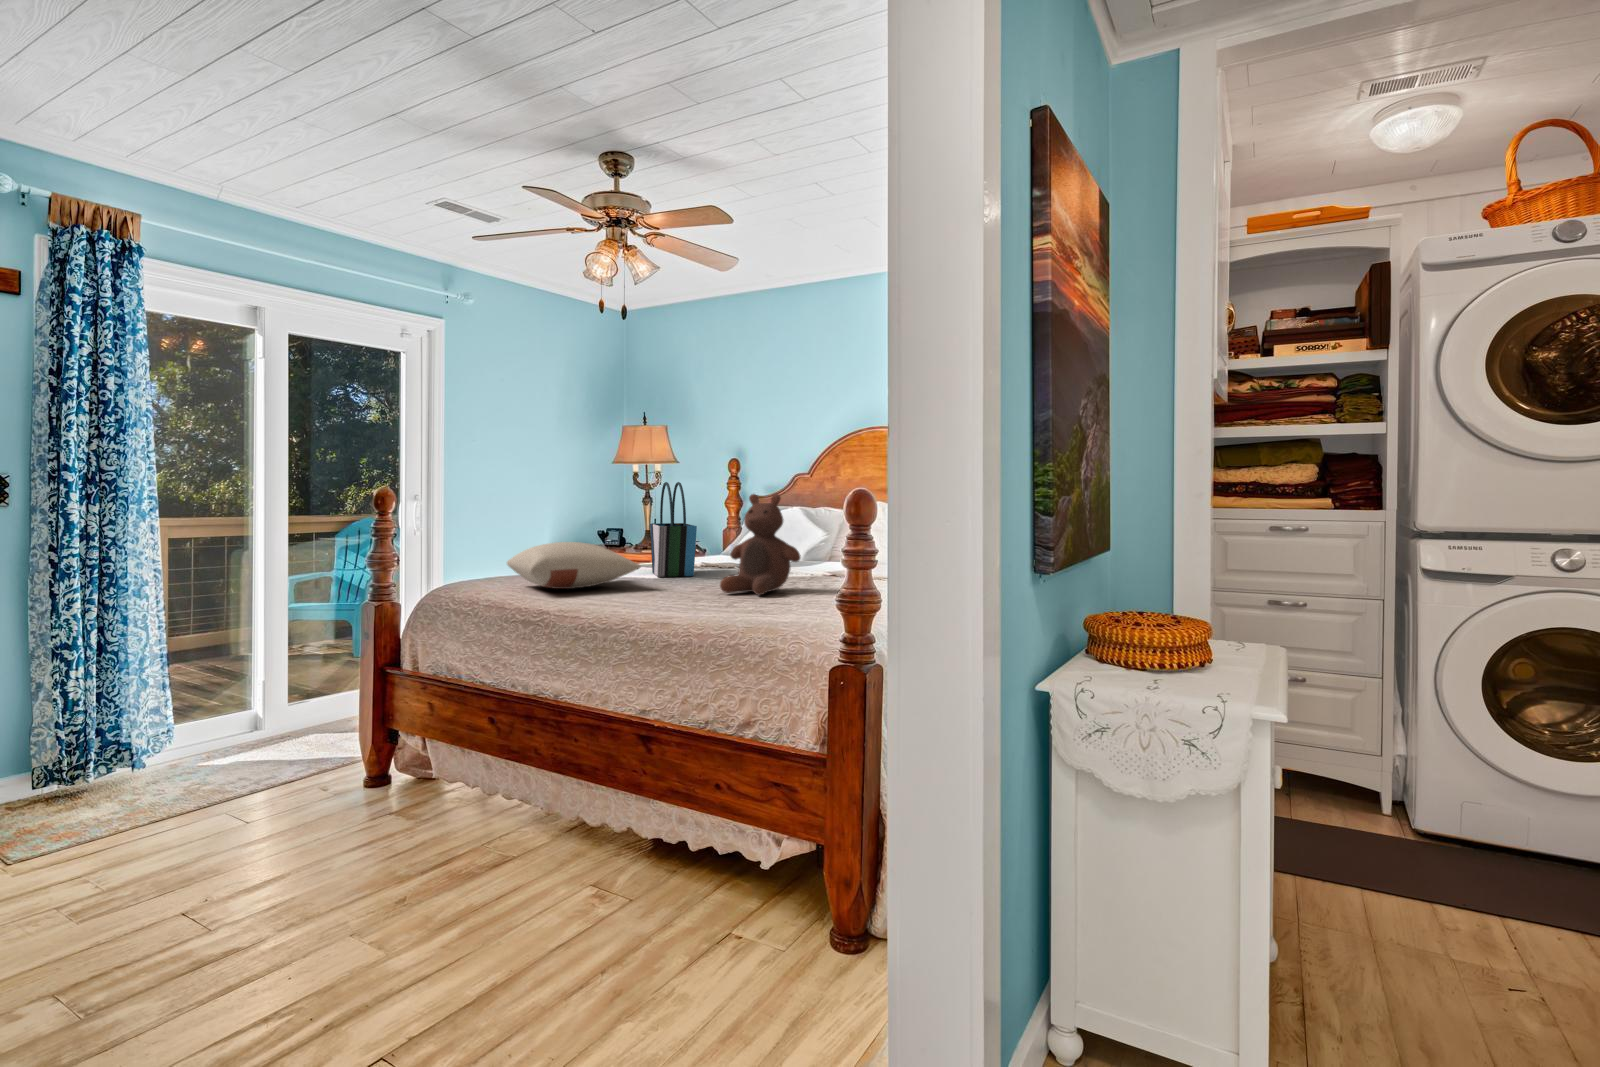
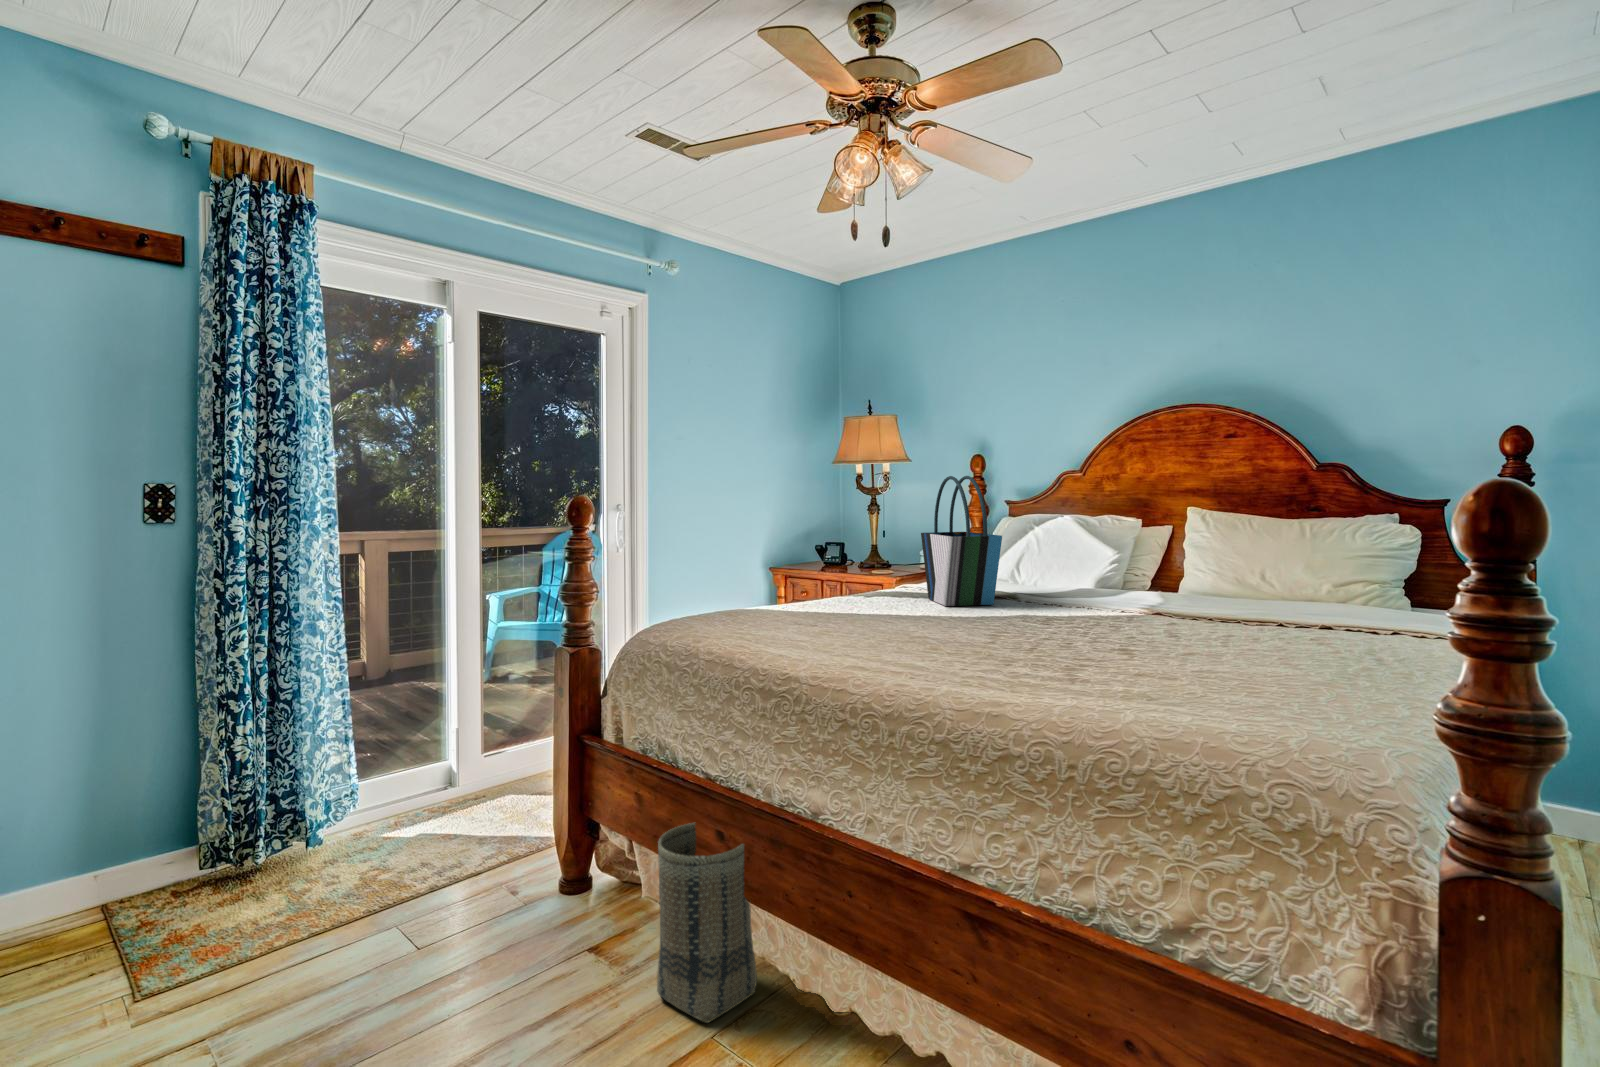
stuffed bear: present [720,494,801,595] -> none [1082,486,1210,643]
pillow: present [507,542,641,589] -> none [753,561,949,627]
basket: none [416,721,489,849] -> present [657,823,757,1023]

